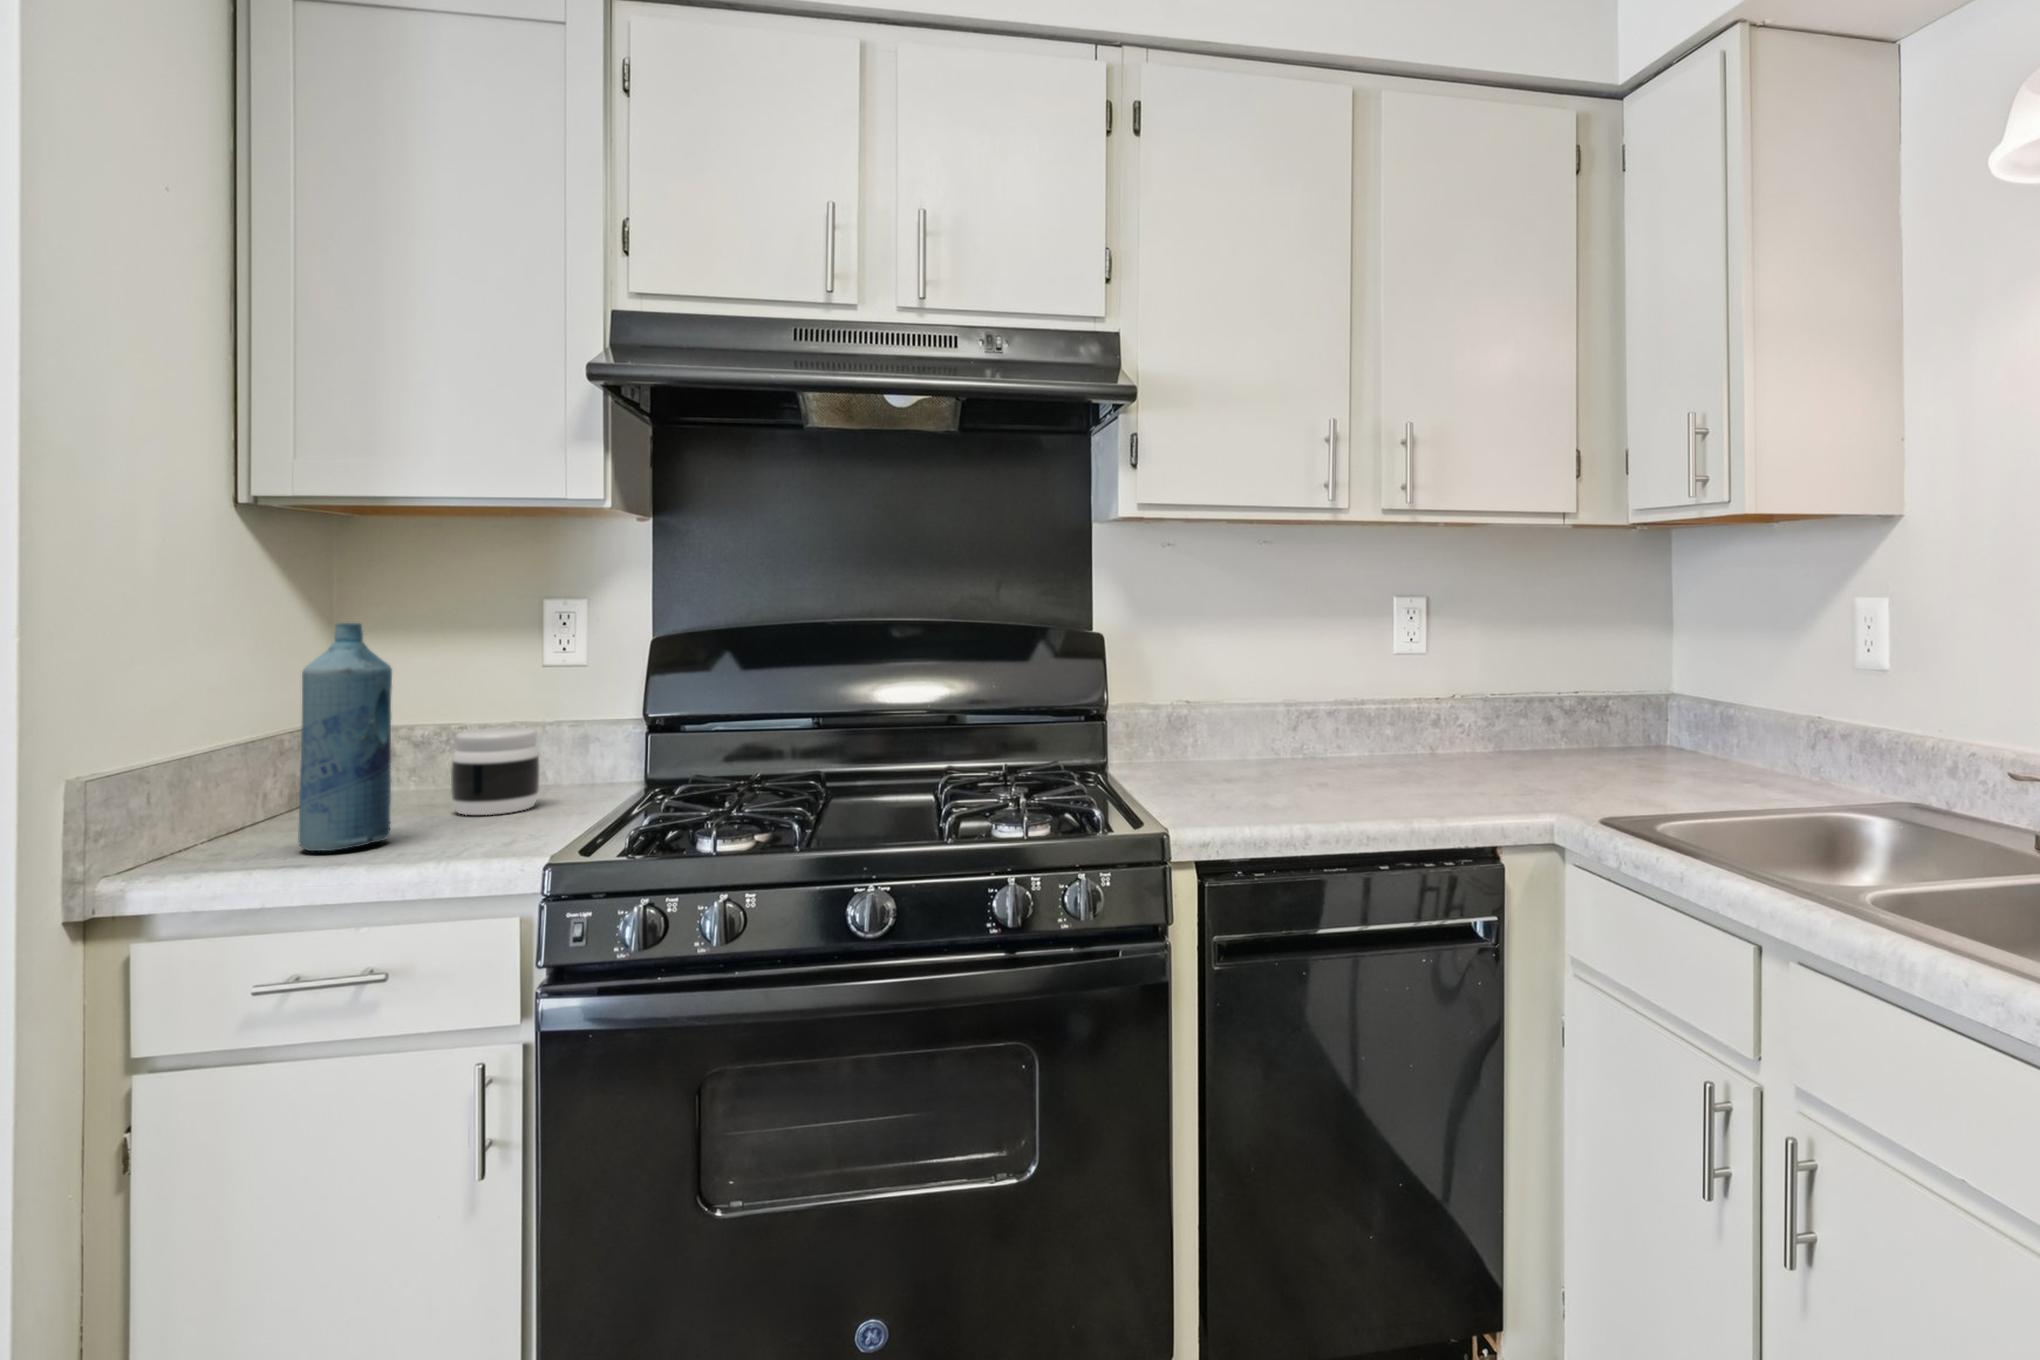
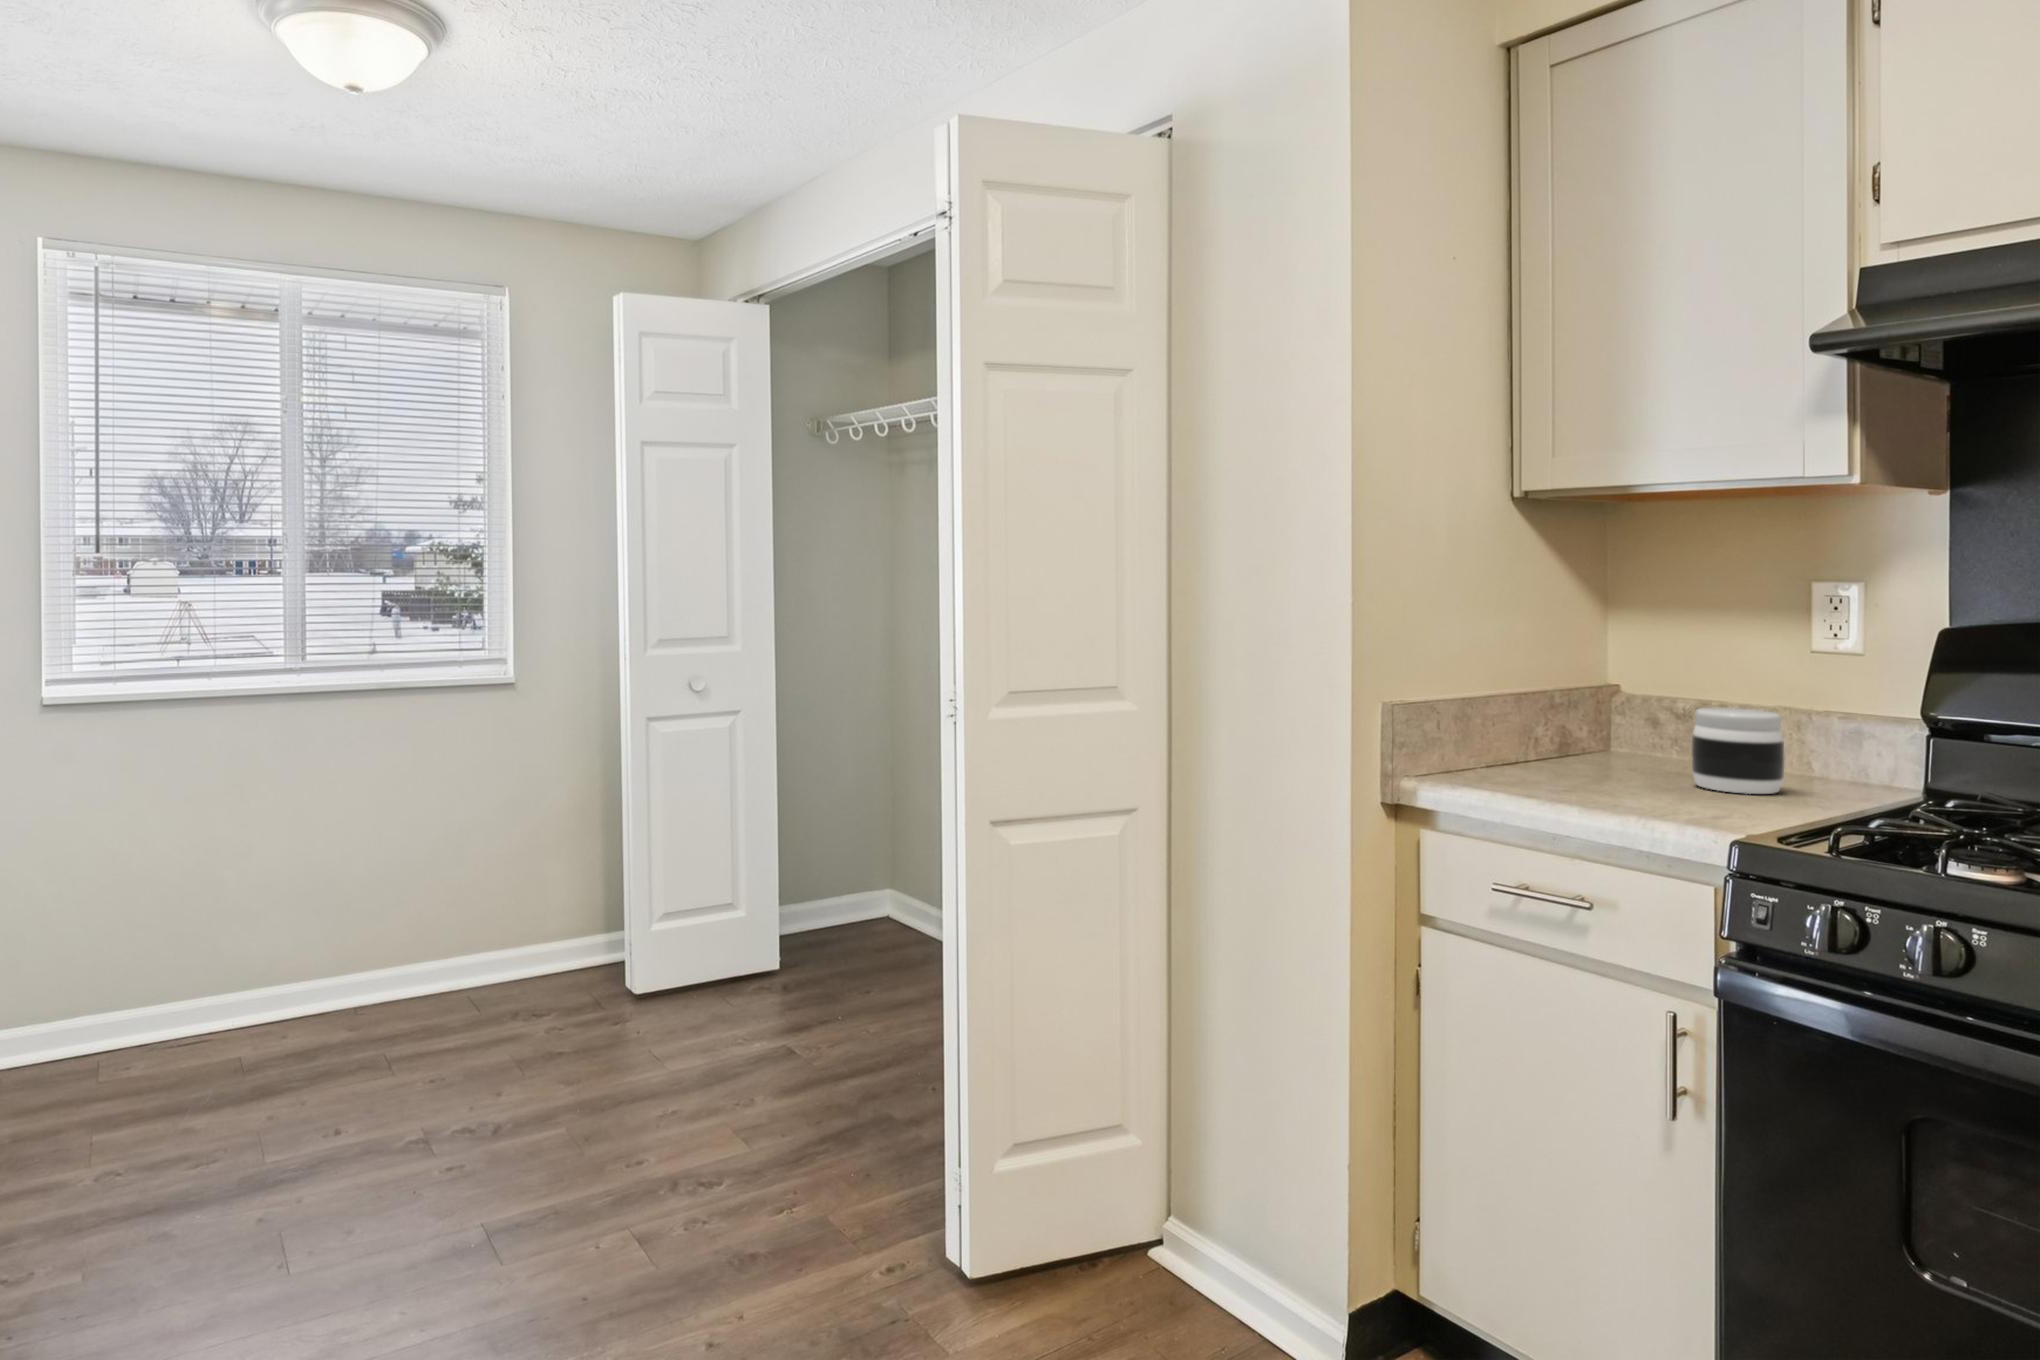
bottle: present [299,623,392,851] -> none [1542,597,1619,792]

